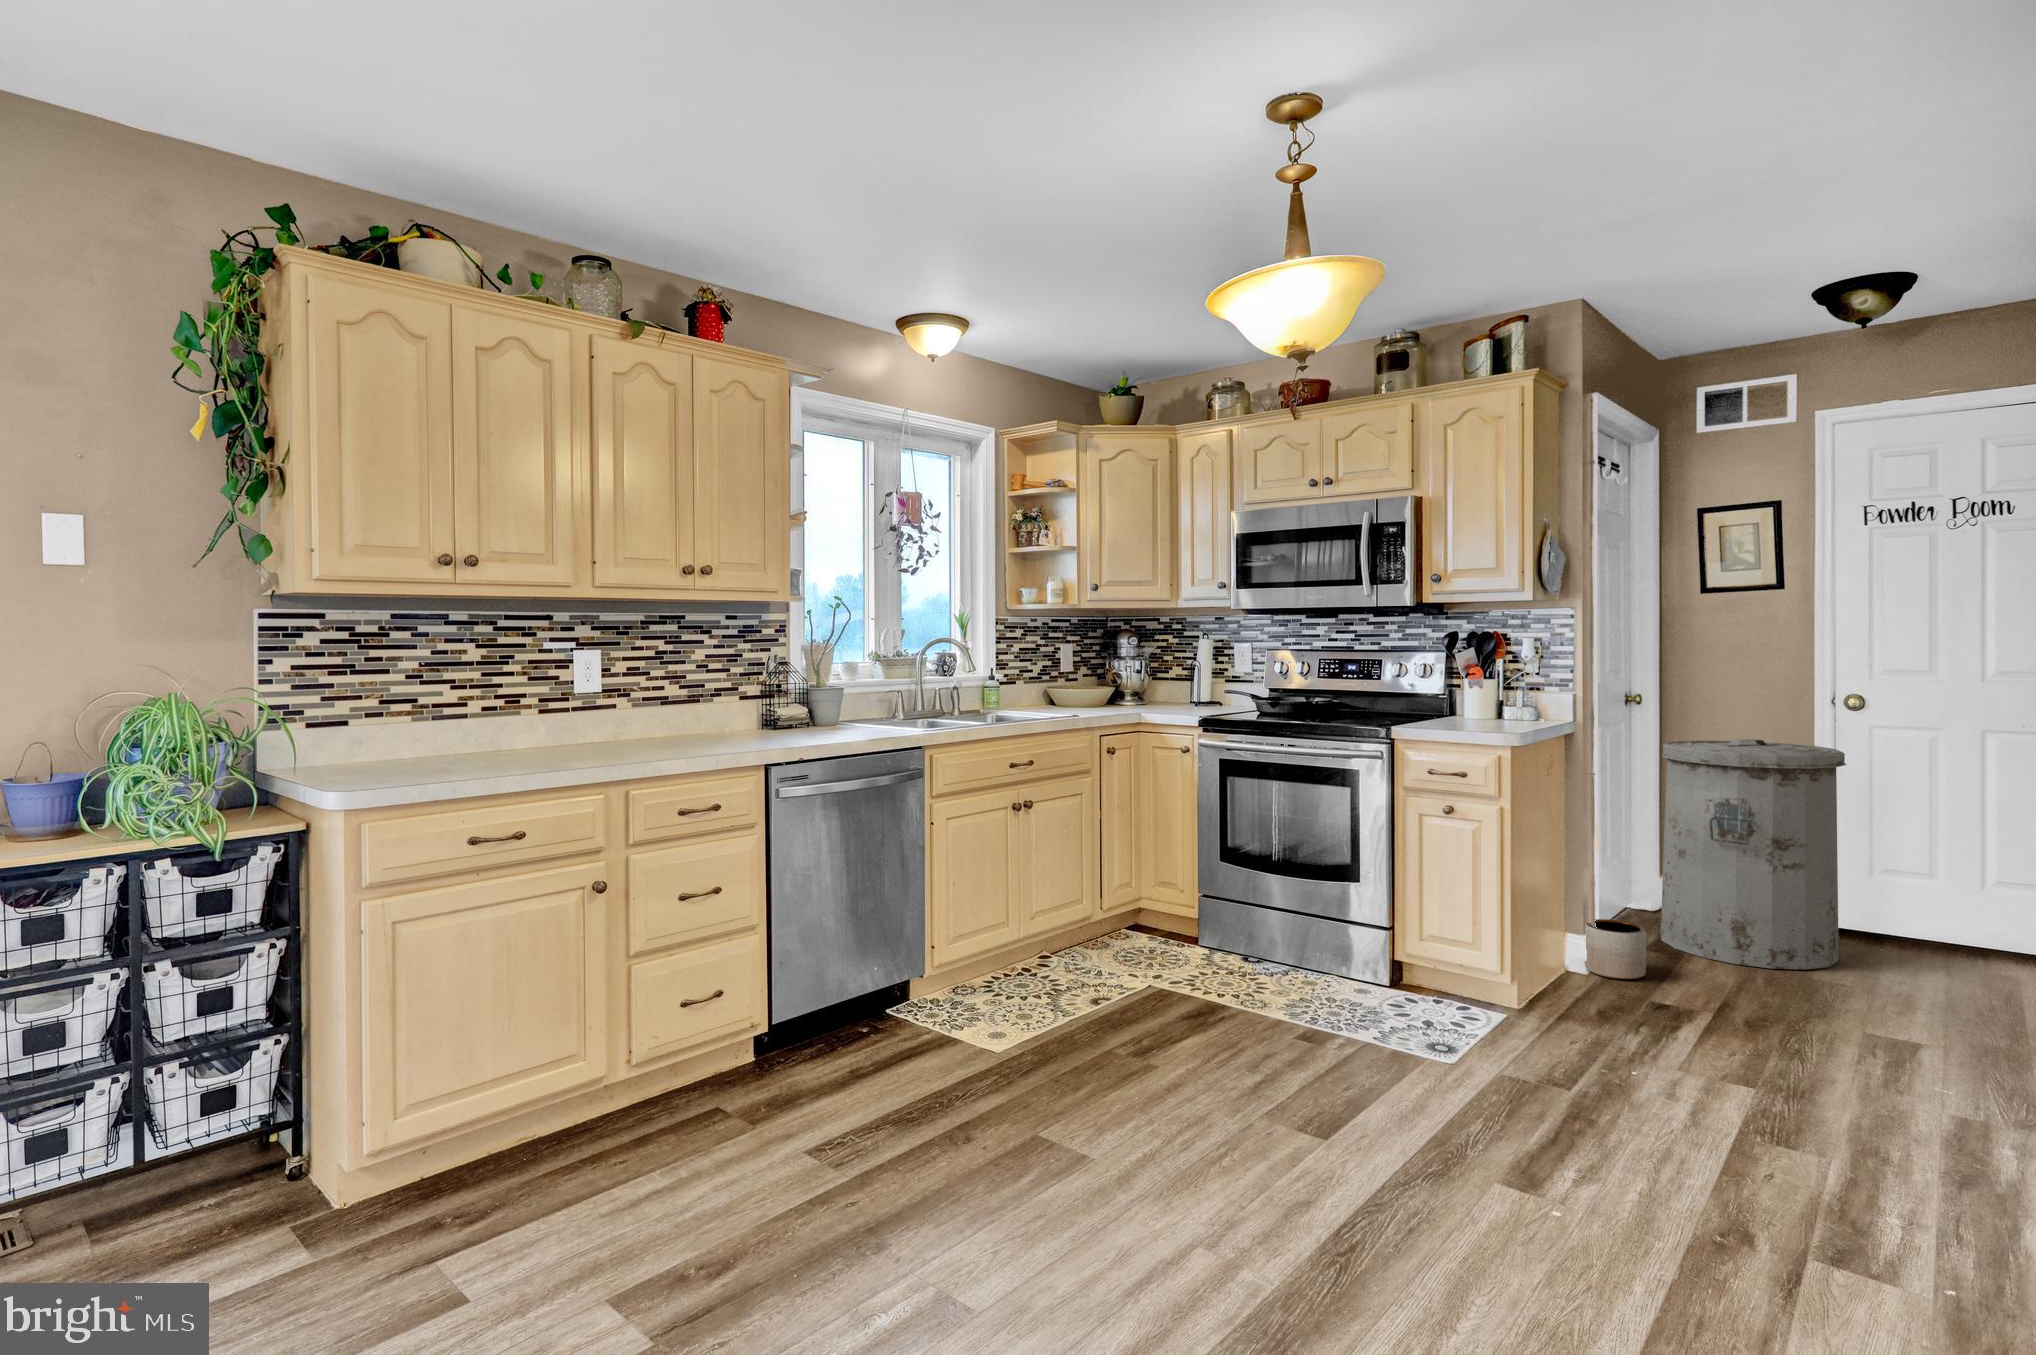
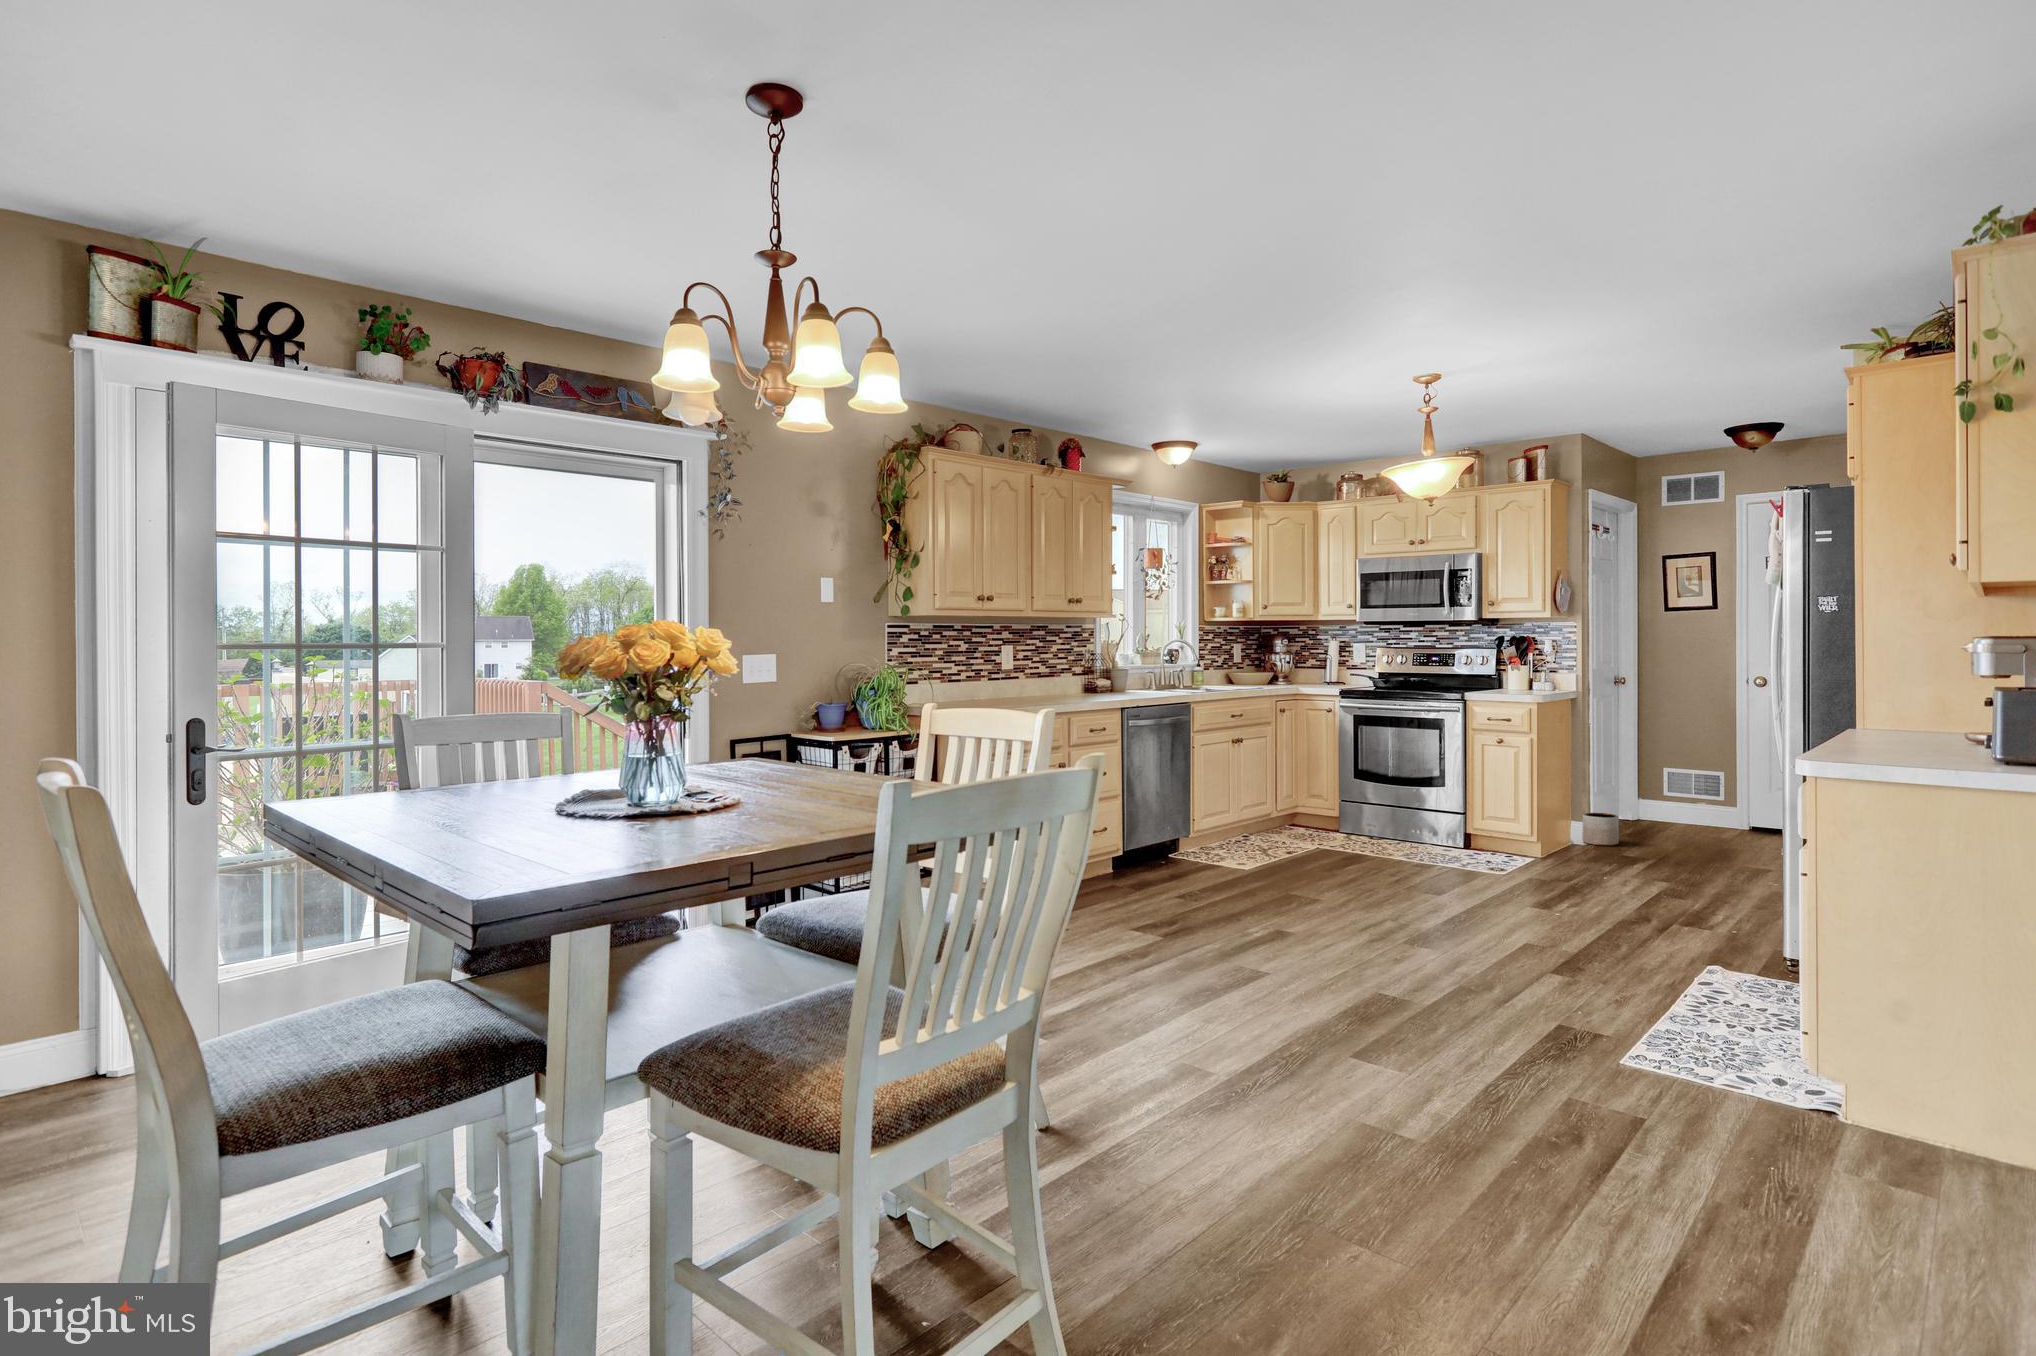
trash can: present [1661,739,1846,970] -> none [1634,704,1744,842]

